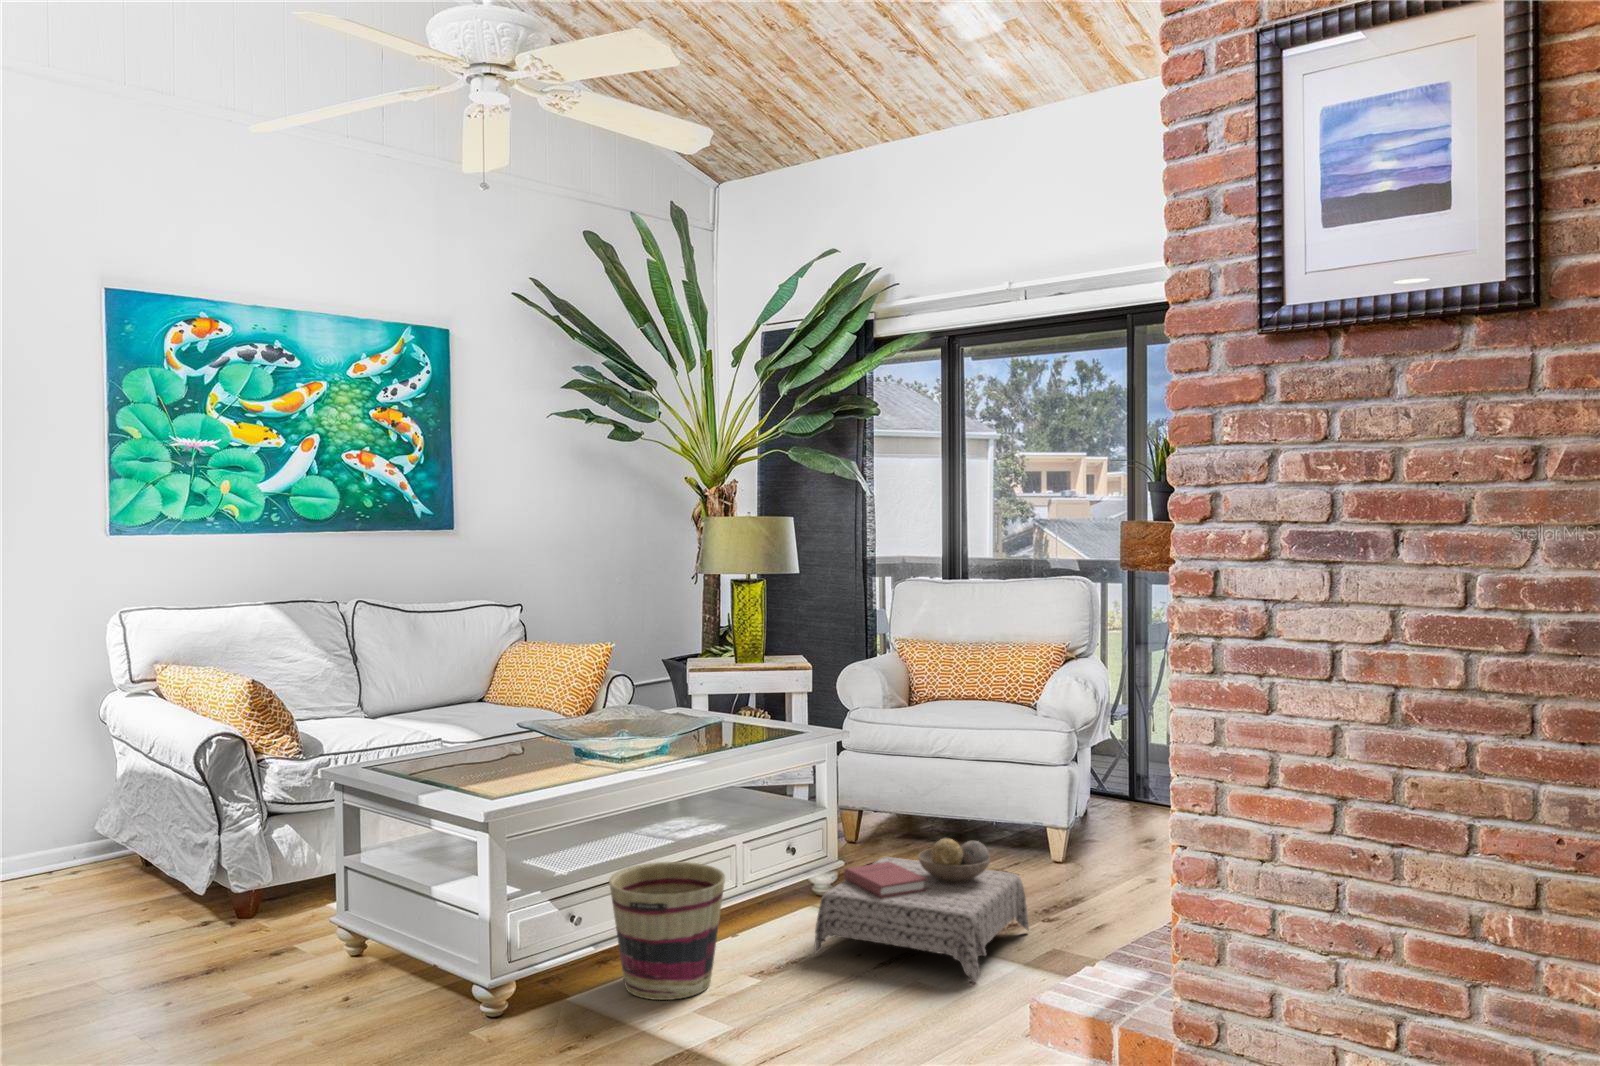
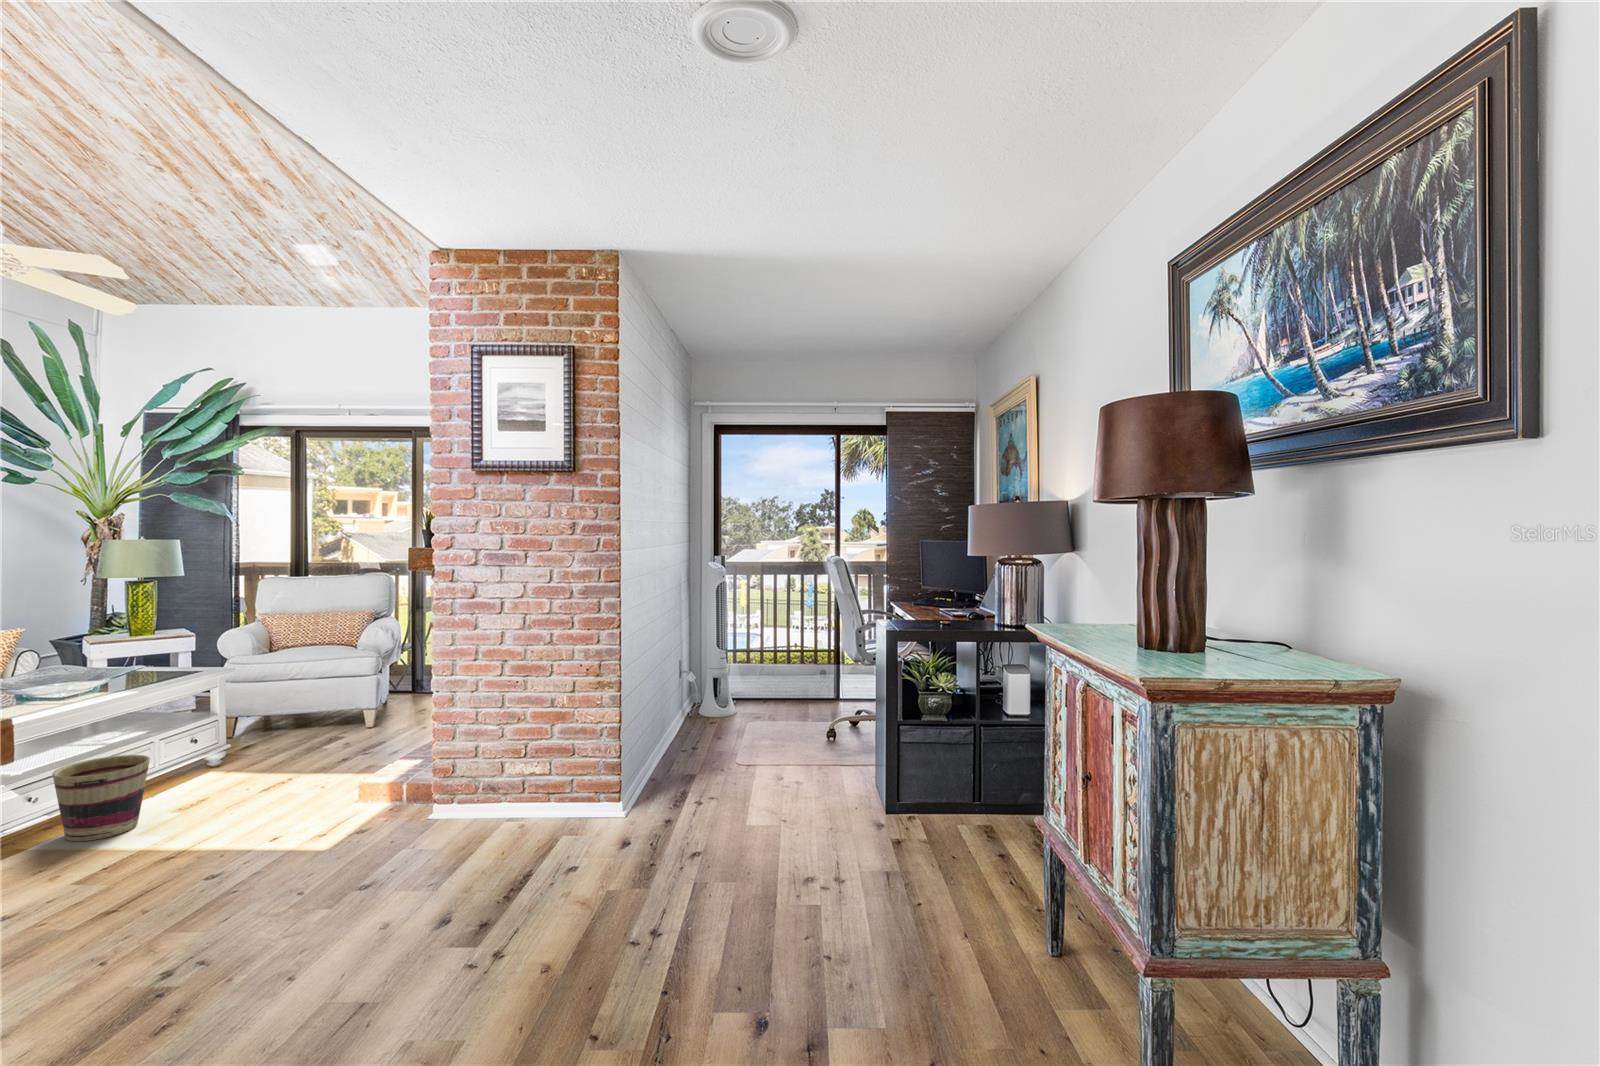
ottoman: present [814,838,1029,983] -> none [213,717,354,797]

